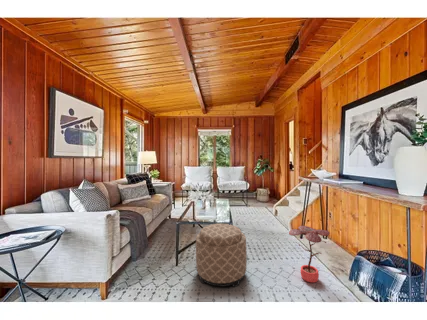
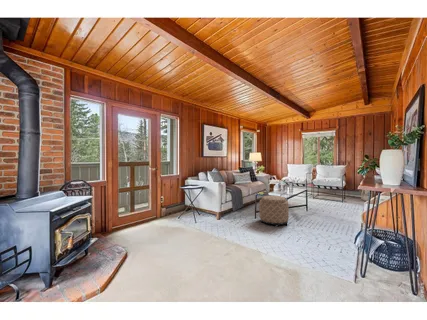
potted plant: present [289,226,330,283] -> none [312,202,340,236]

